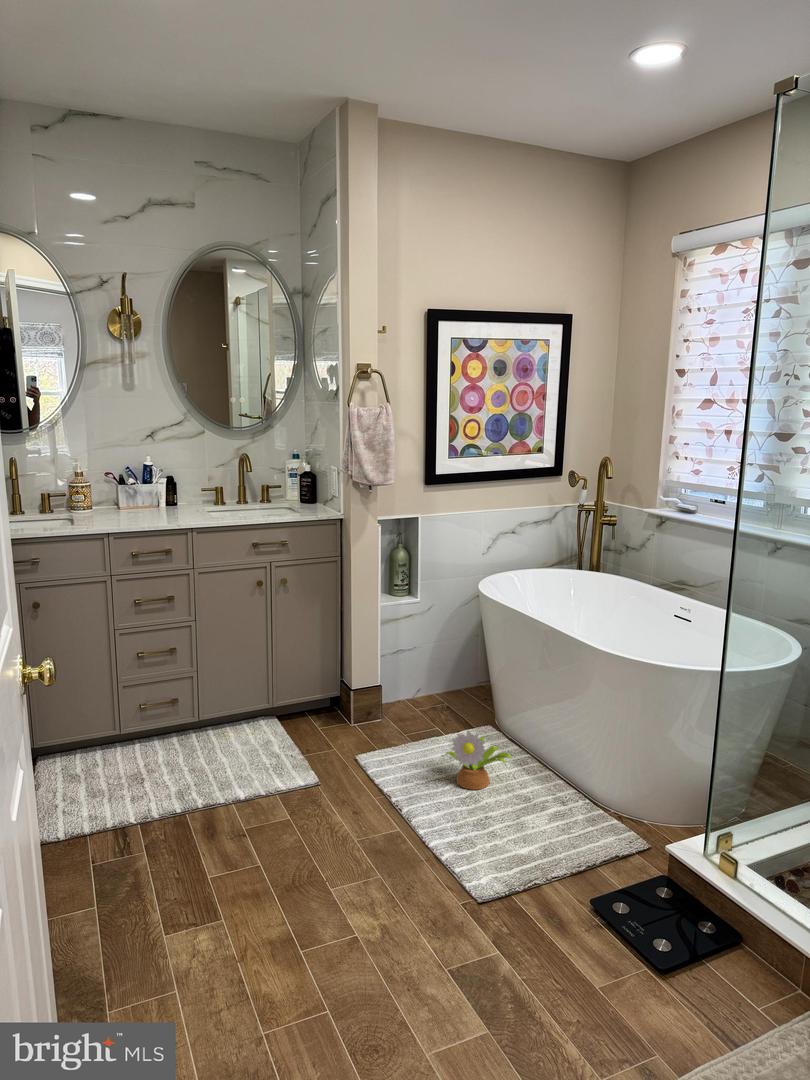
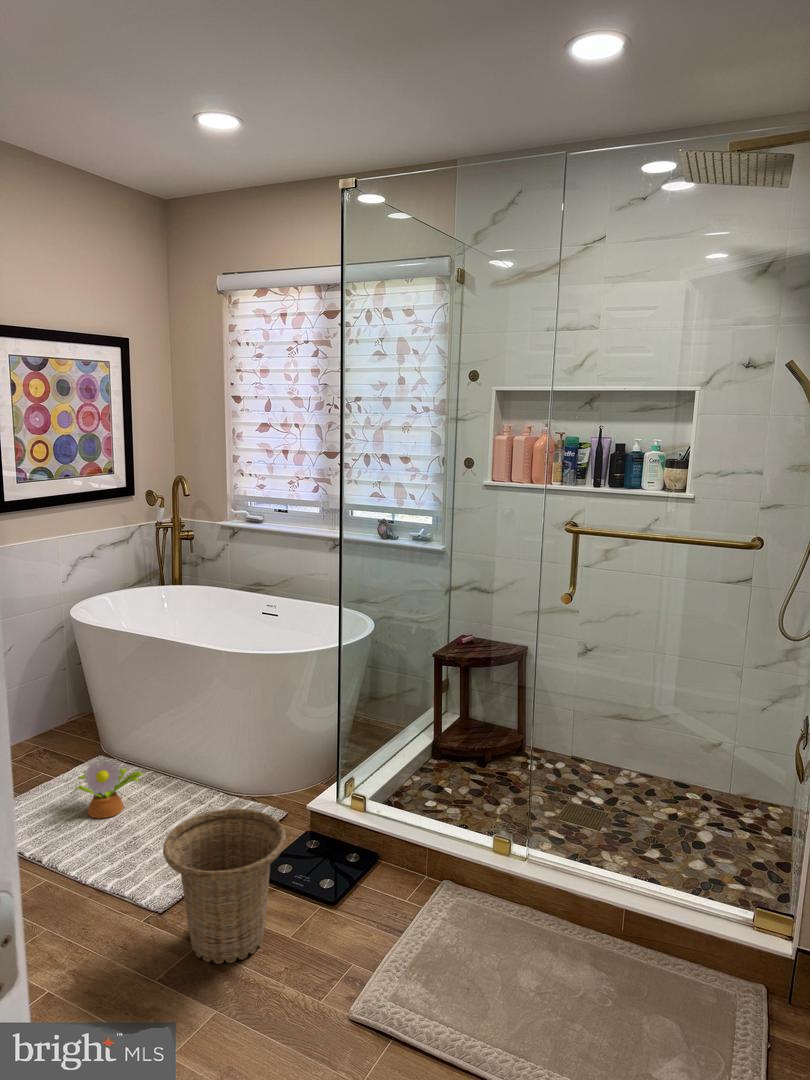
basket: none [471,817,604,989] -> present [163,808,286,964]

